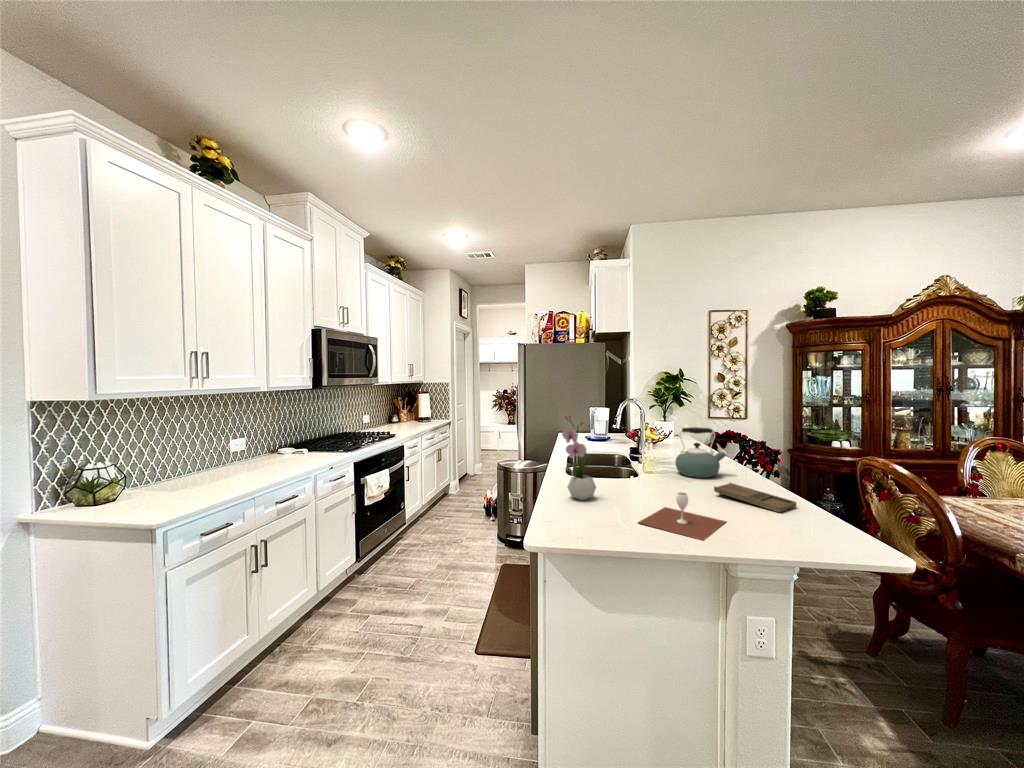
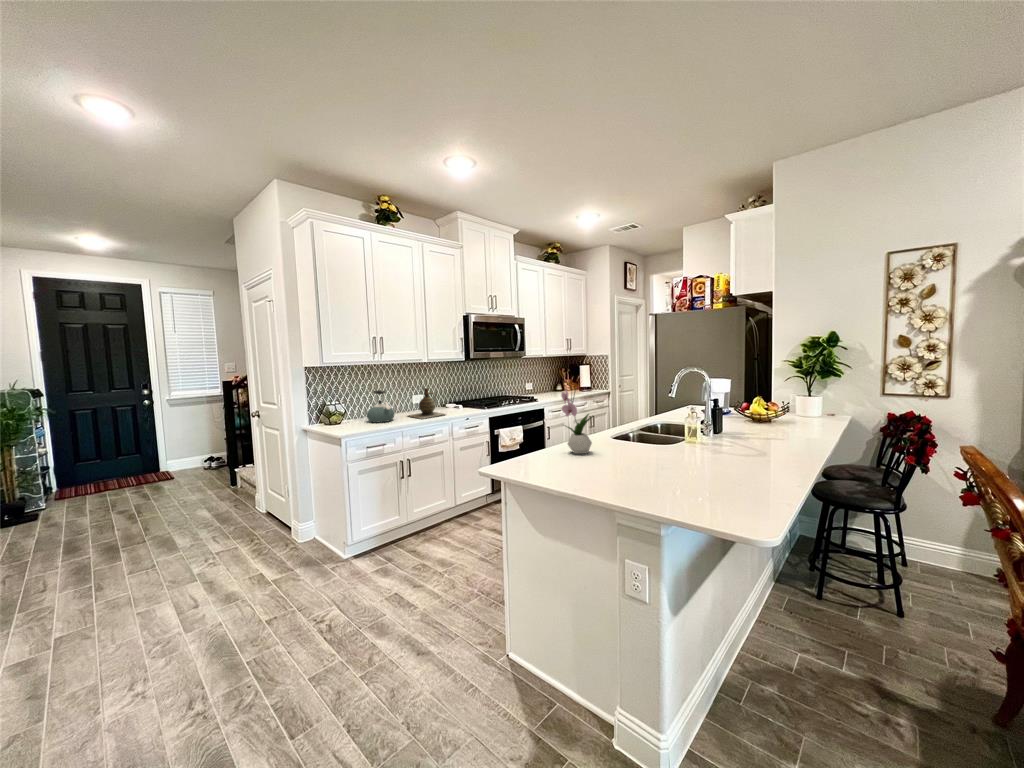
kettle: present [675,427,728,478] -> present [367,390,395,423]
ceramic jug: none [239,429,308,475] -> present [408,388,444,419]
tray: present [714,483,796,512] -> none [707,457,774,487]
wine glass: present [638,493,726,541] -> none [580,450,661,490]

